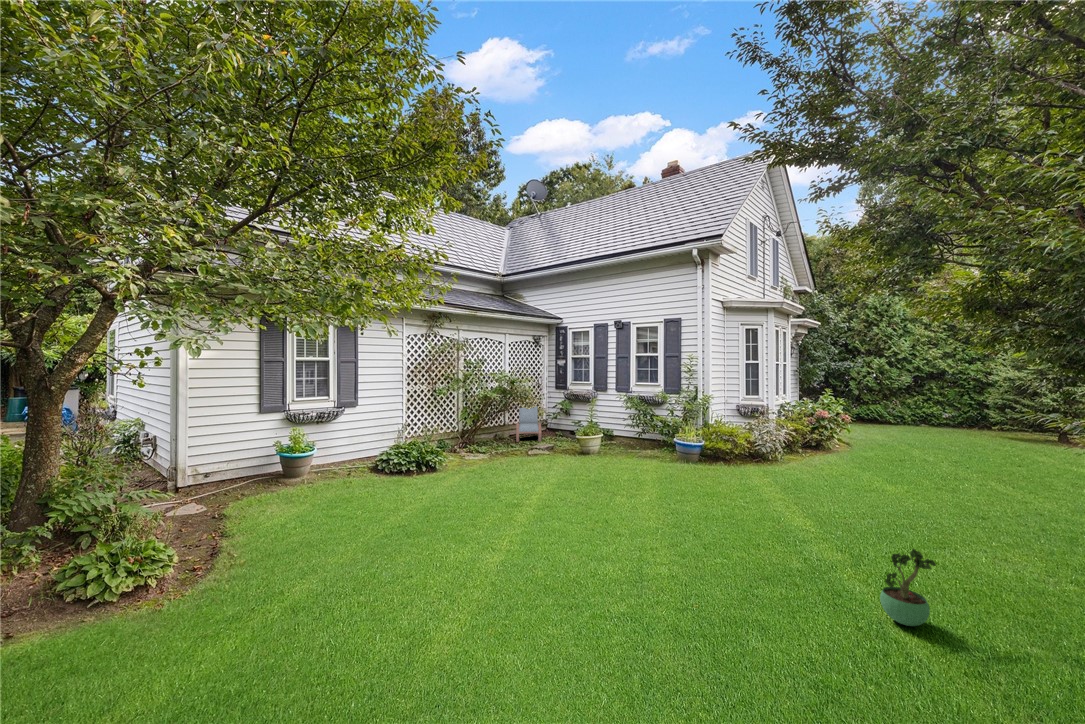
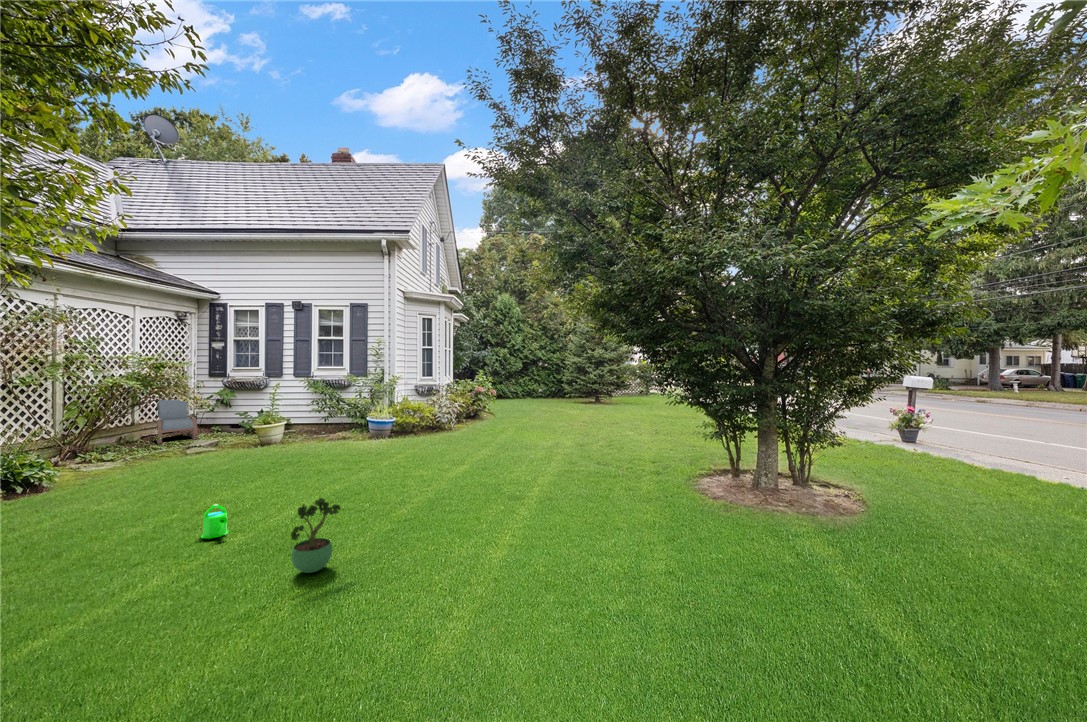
watering can: none [462,526,484,558] -> present [201,504,229,539]
potted plant: present [880,549,936,626] -> present [291,498,340,573]

